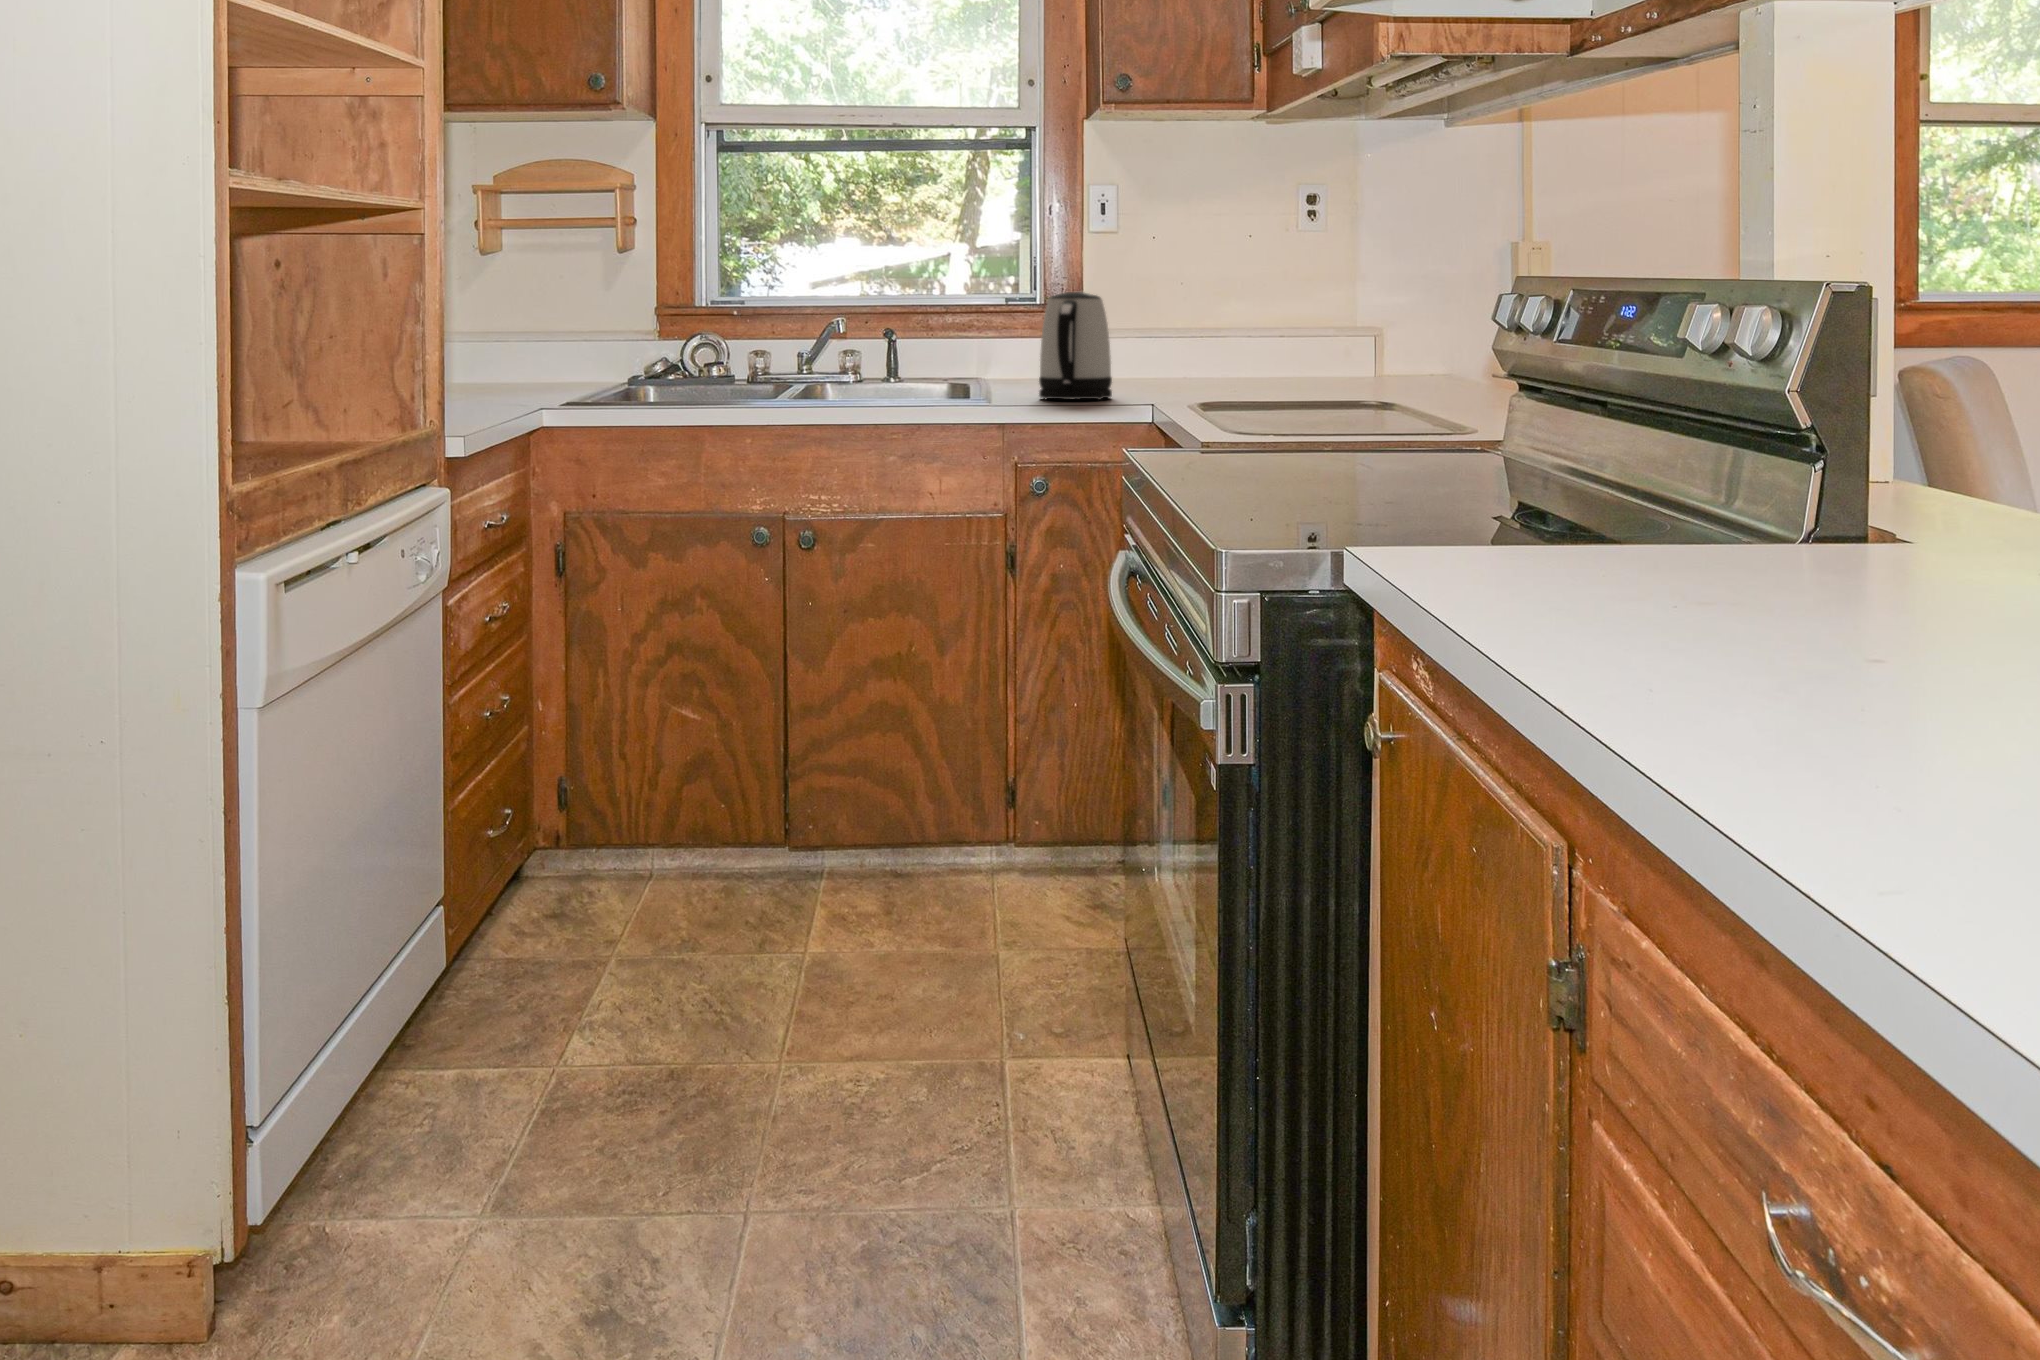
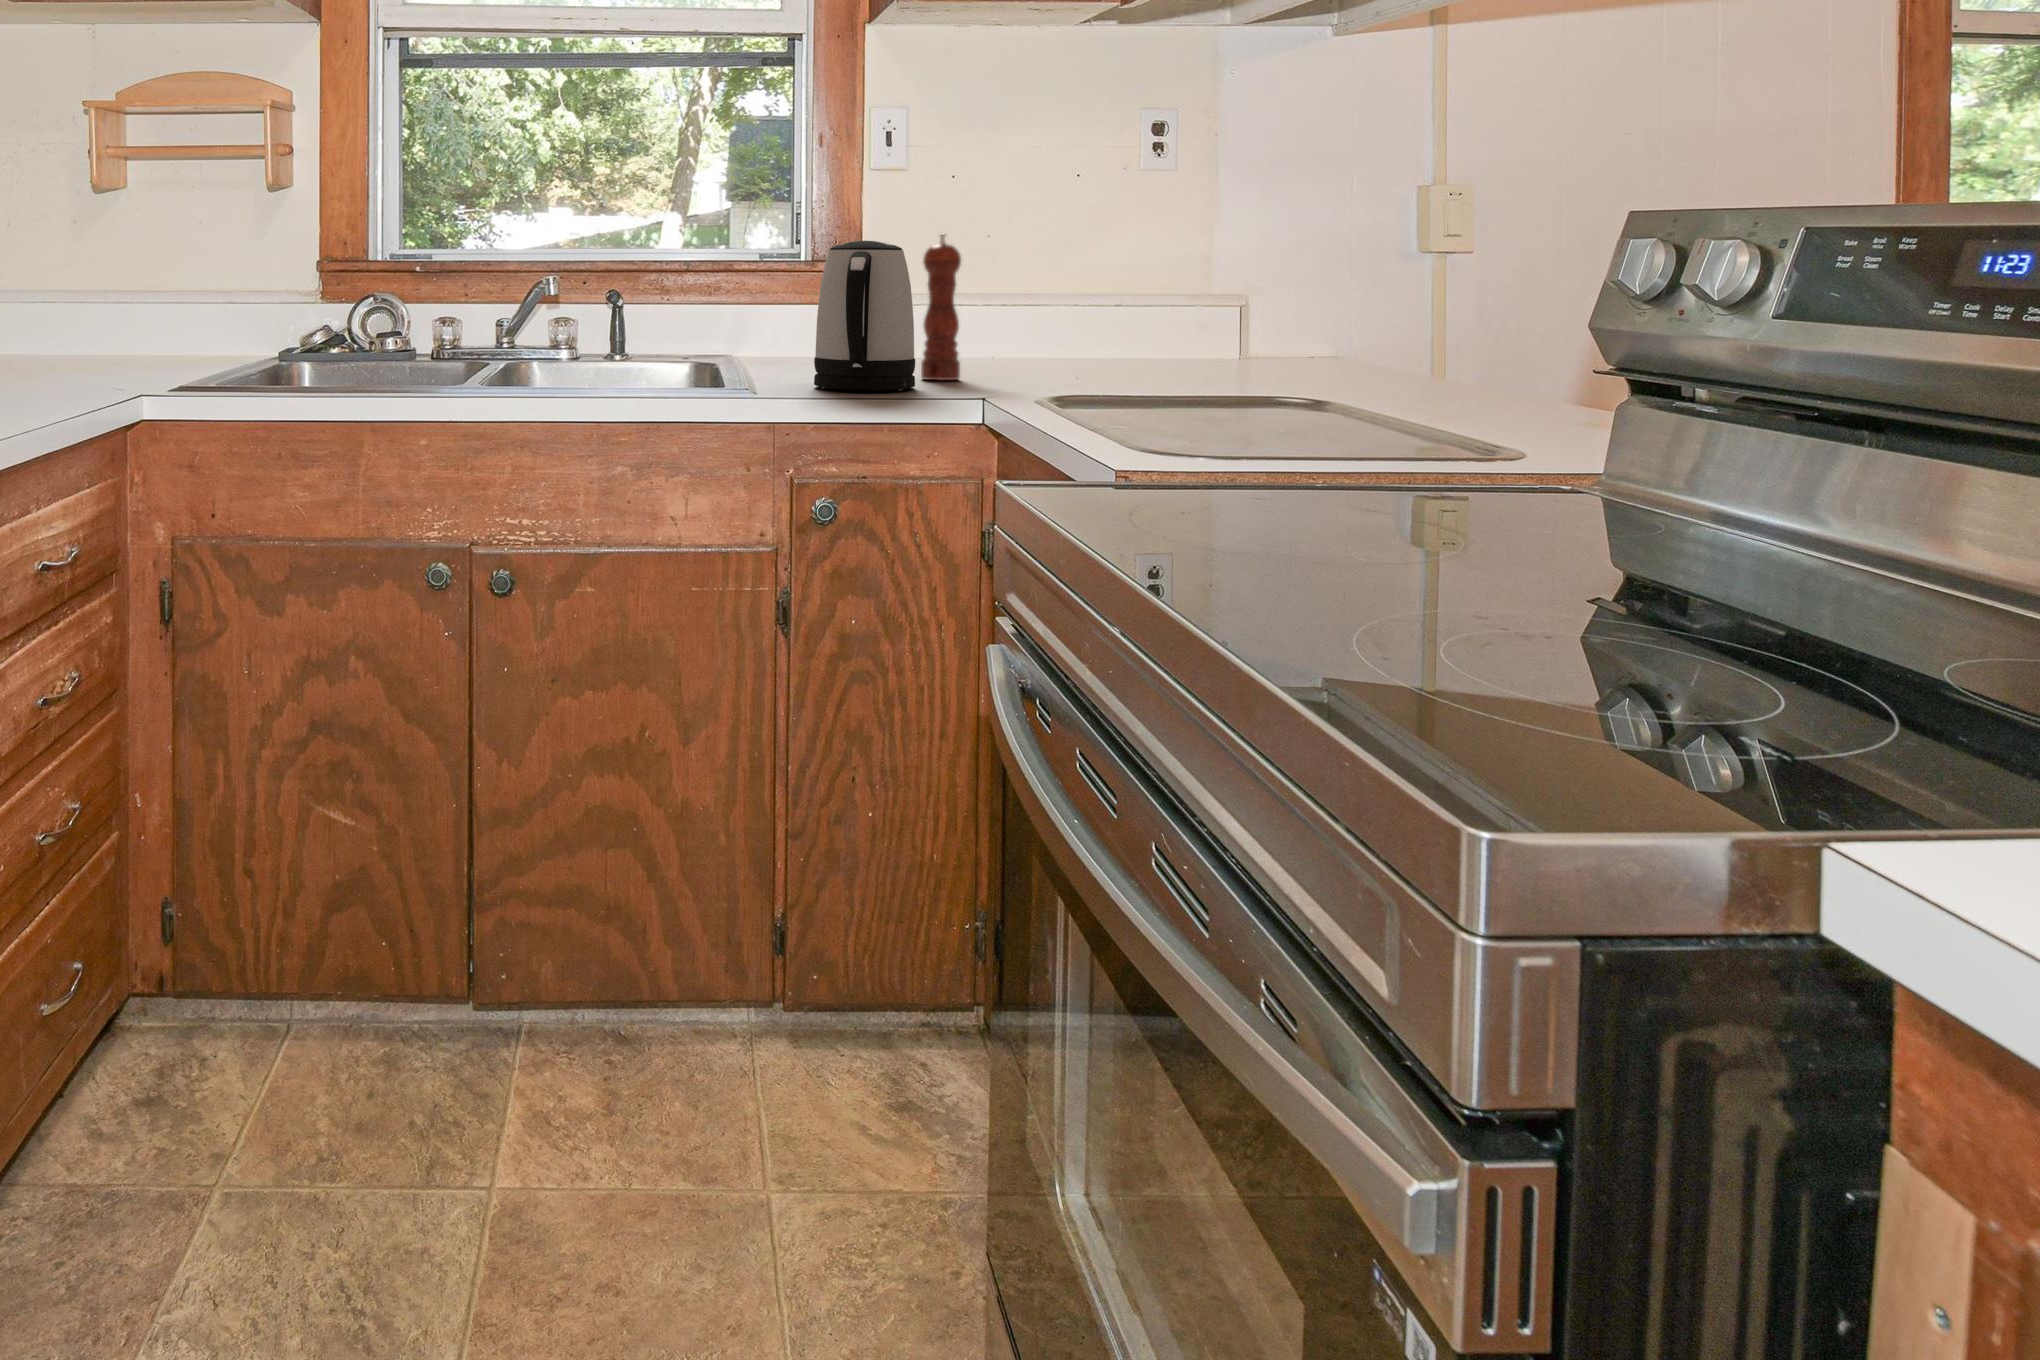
pepper mill: none [1122,286,1150,393] -> present [921,234,961,380]

